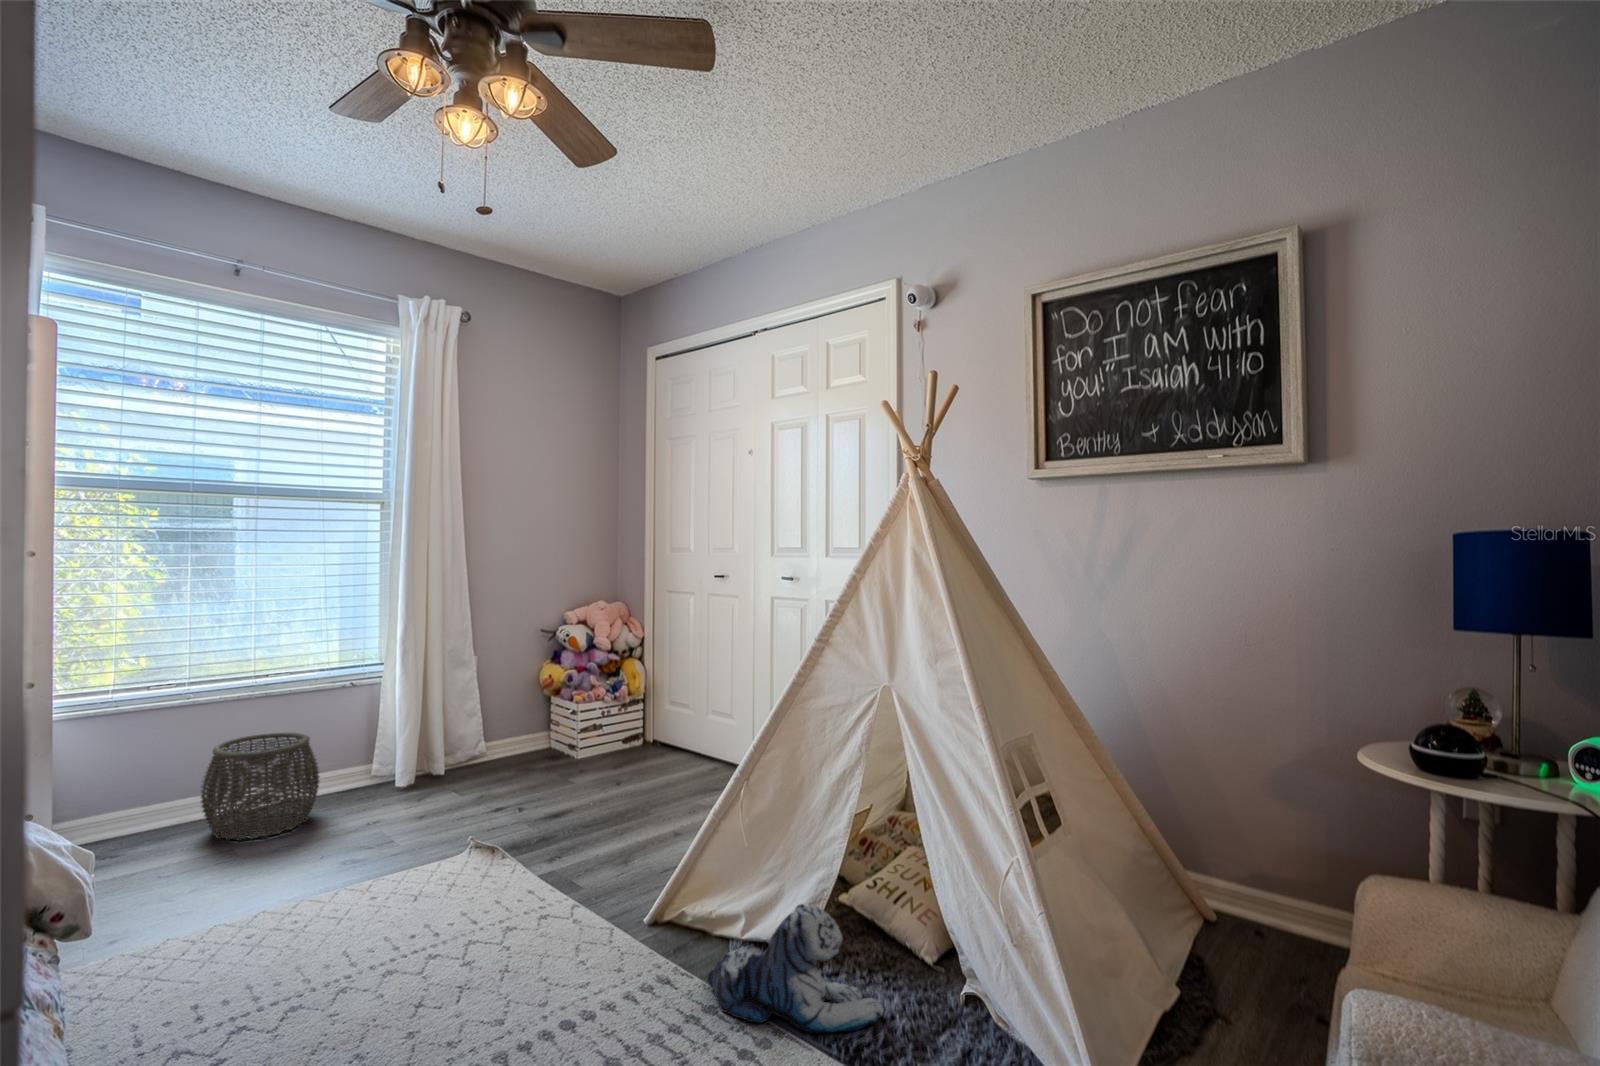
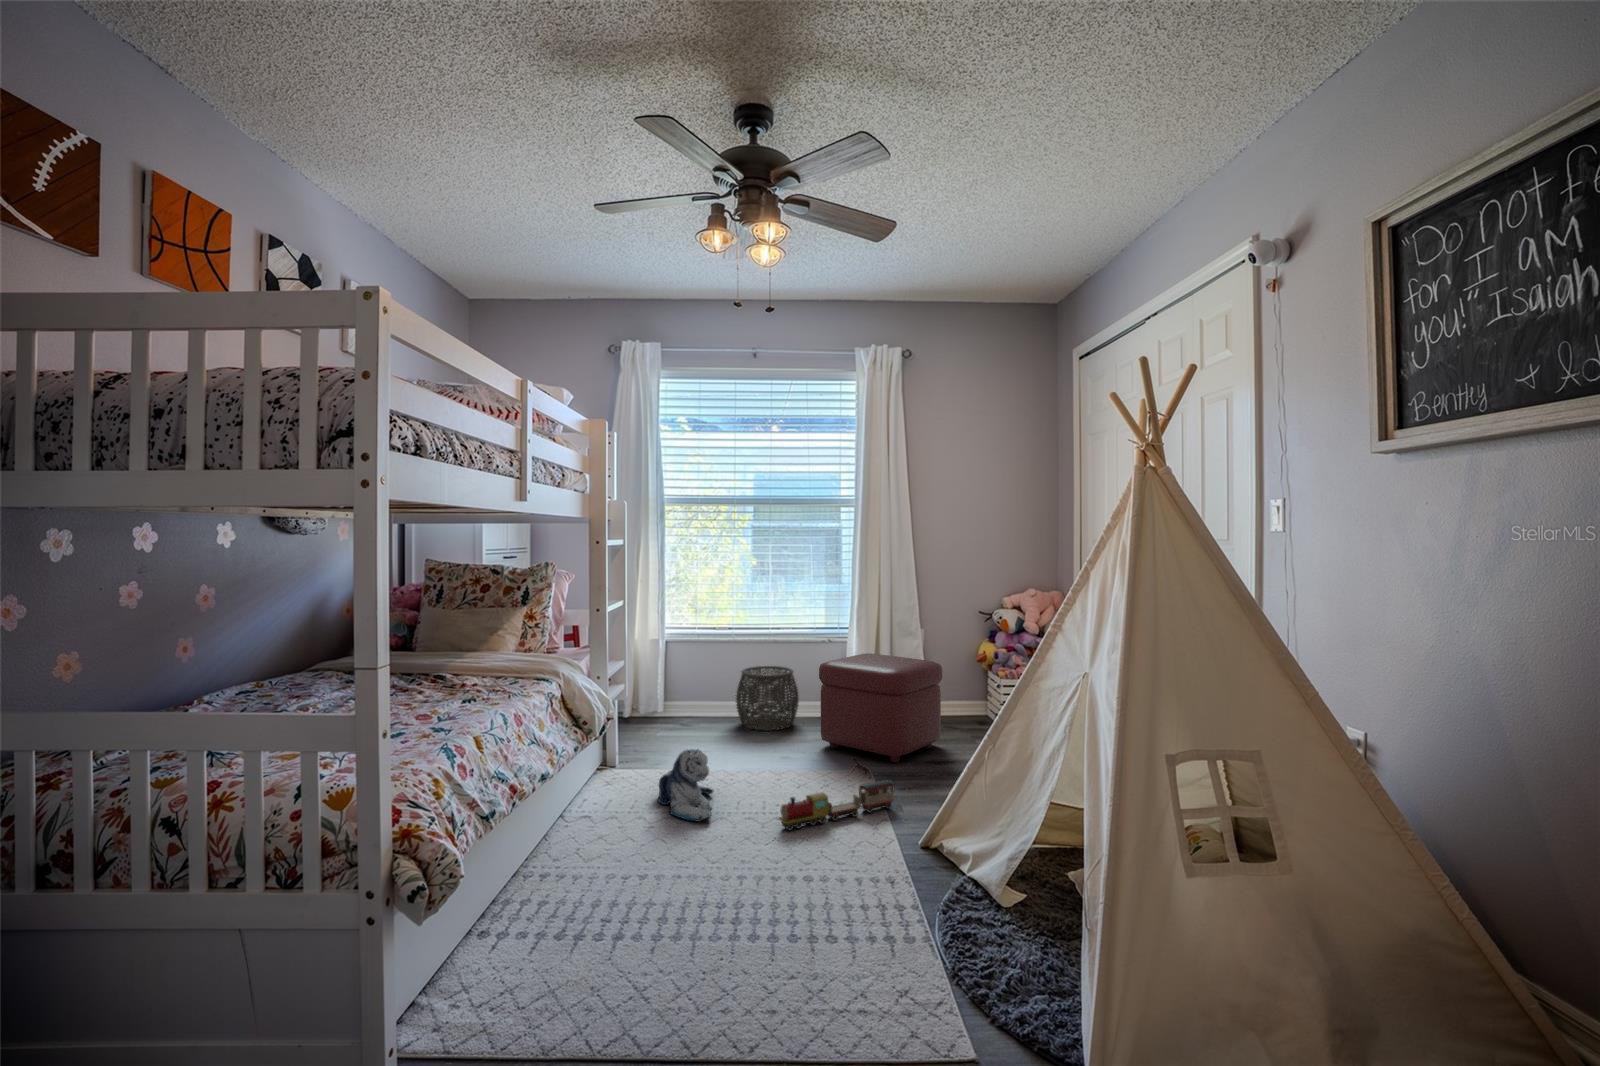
ottoman: none [386,692,550,834] -> present [819,653,942,762]
toy train: none [457,852,579,967] -> present [779,780,894,830]
plush toy: present [708,904,884,1033] -> present [658,749,713,822]

